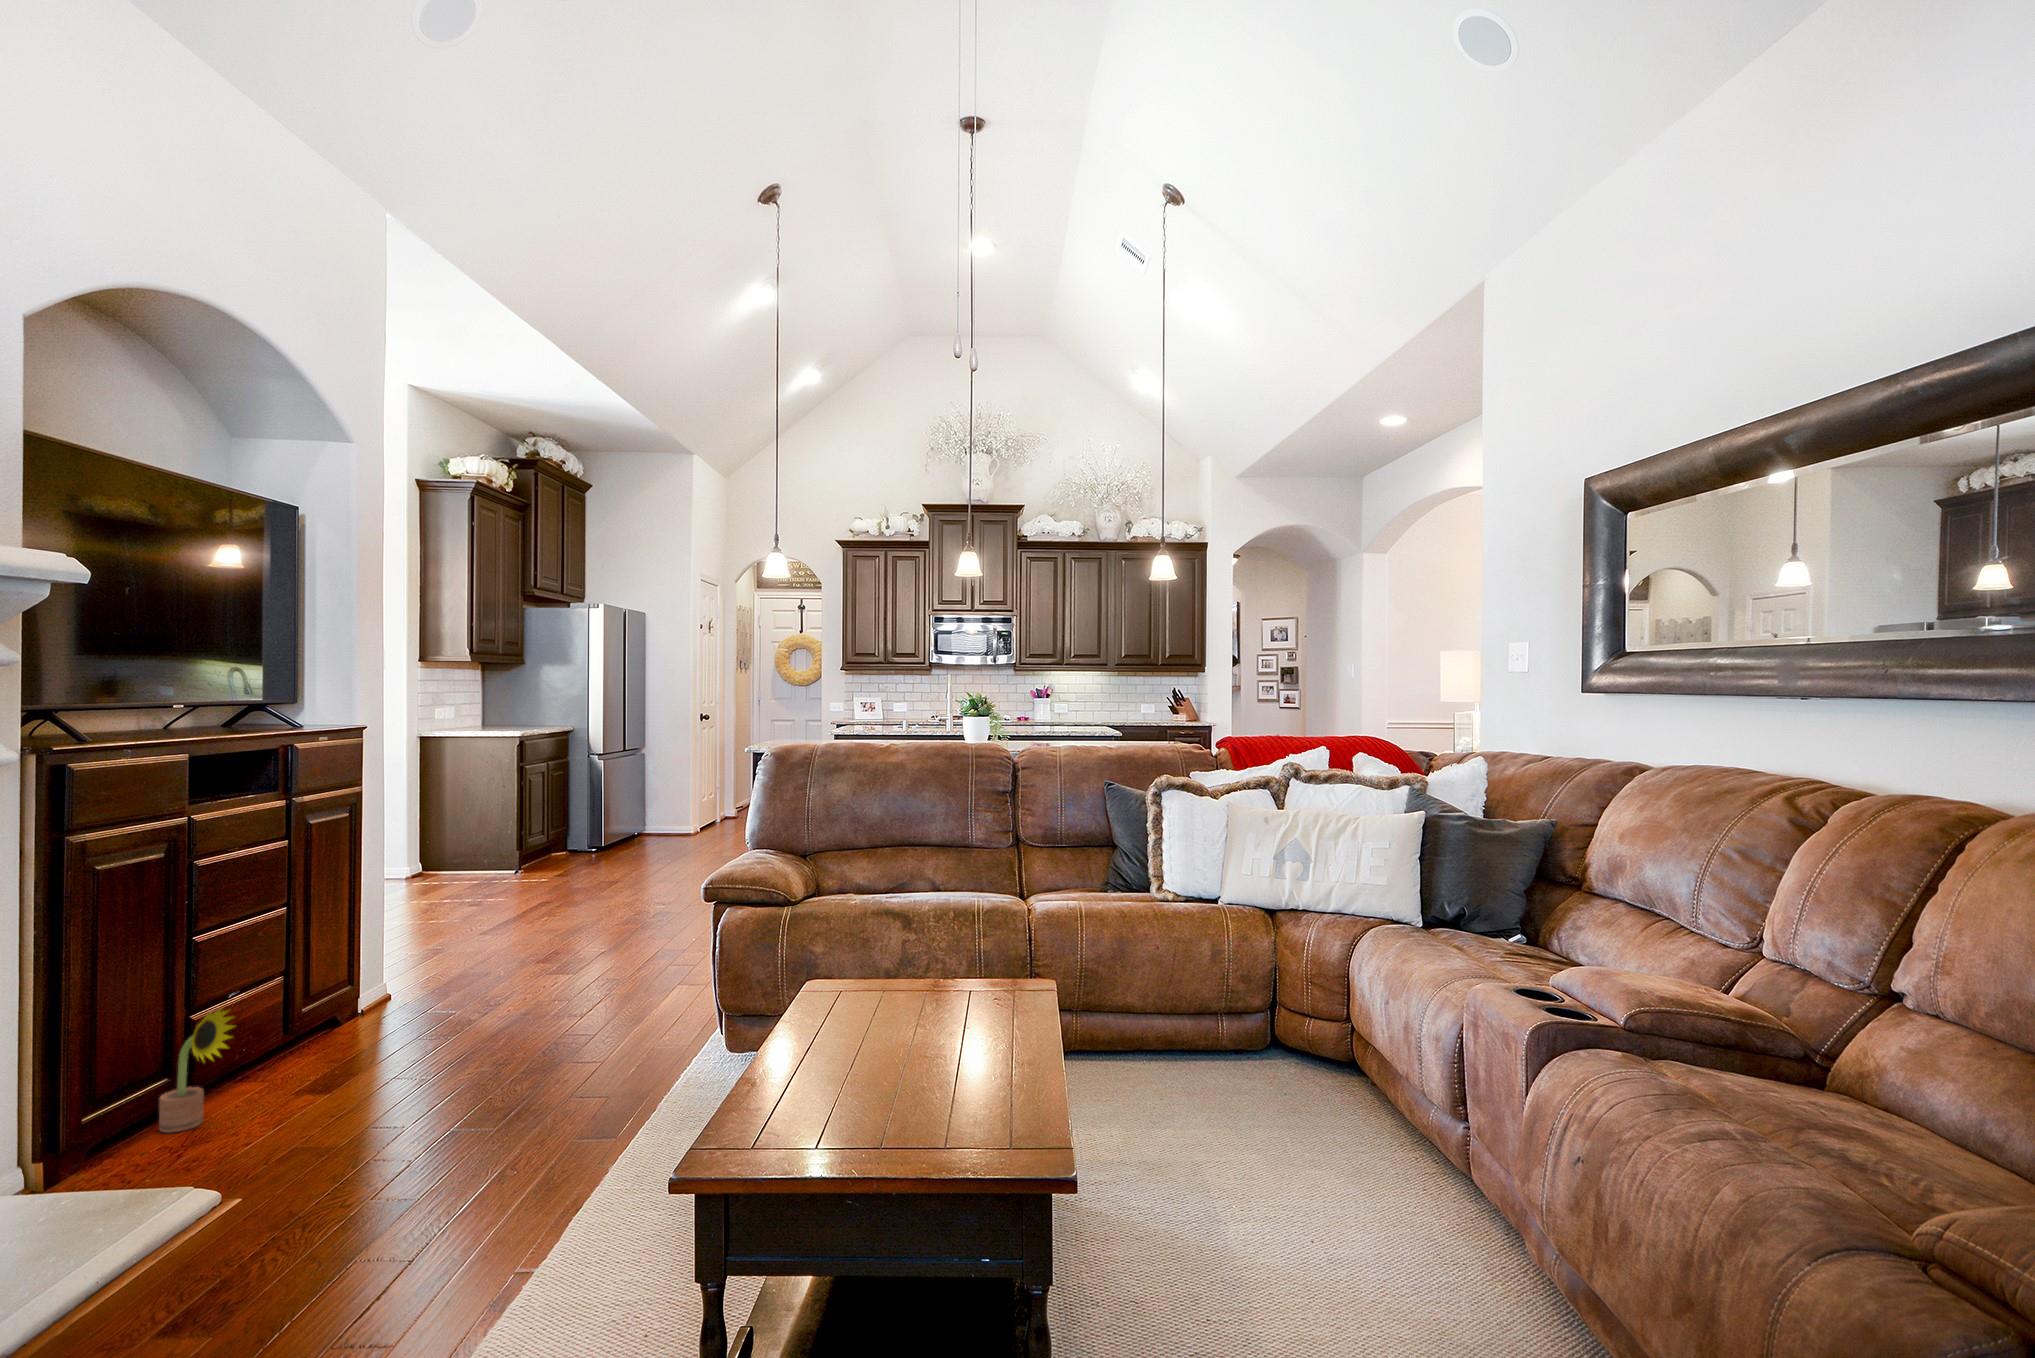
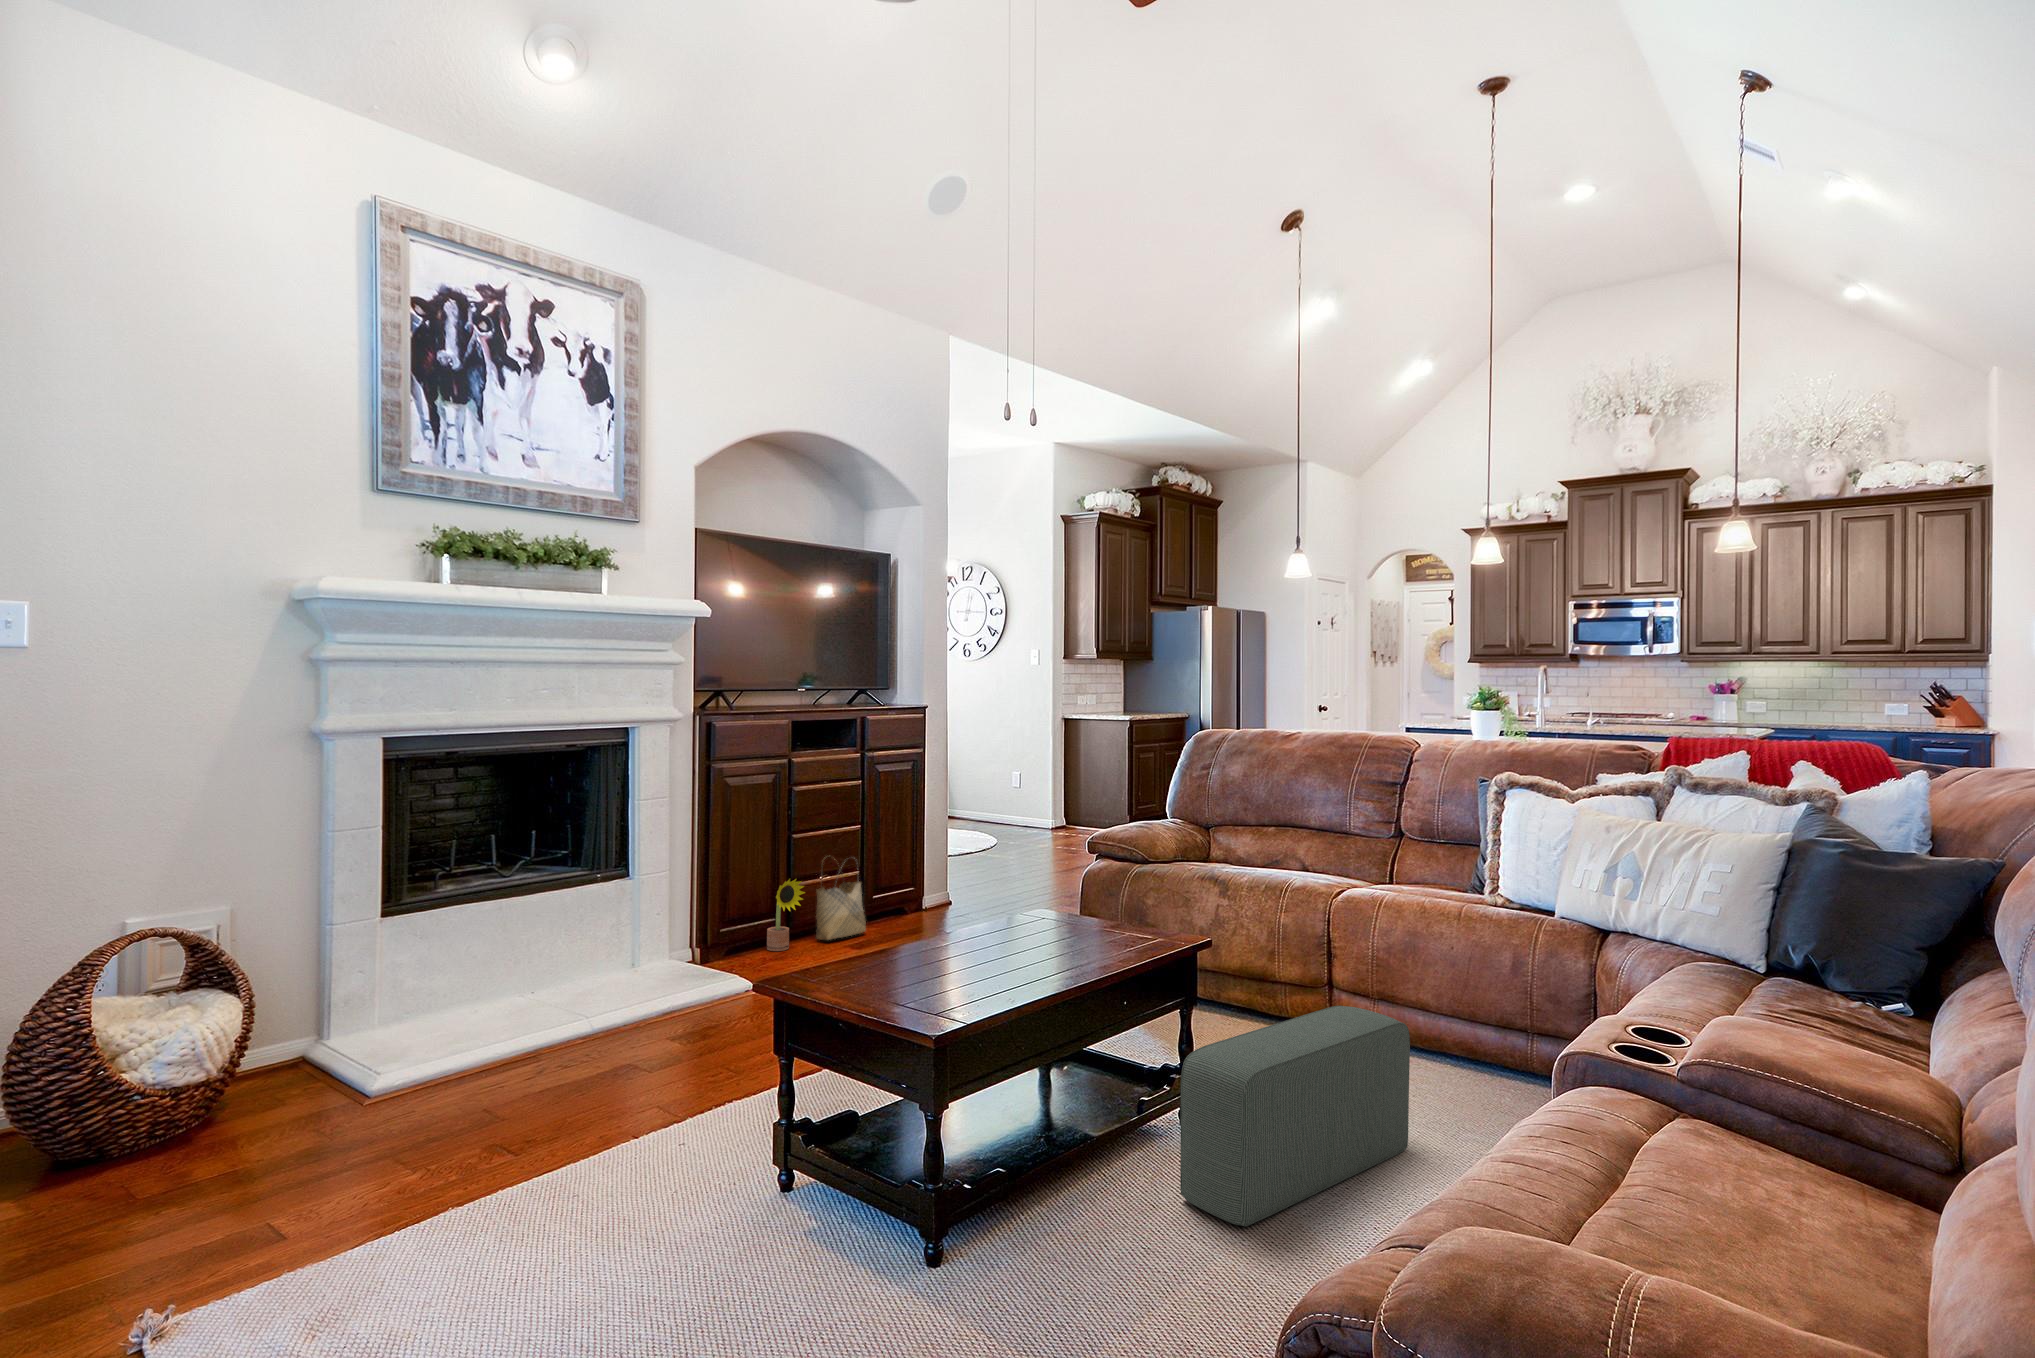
woven basket: none [239,957,319,1093] -> present [816,855,866,940]
pouf: none [1156,1027,1259,1300] -> present [1180,1006,1410,1226]

